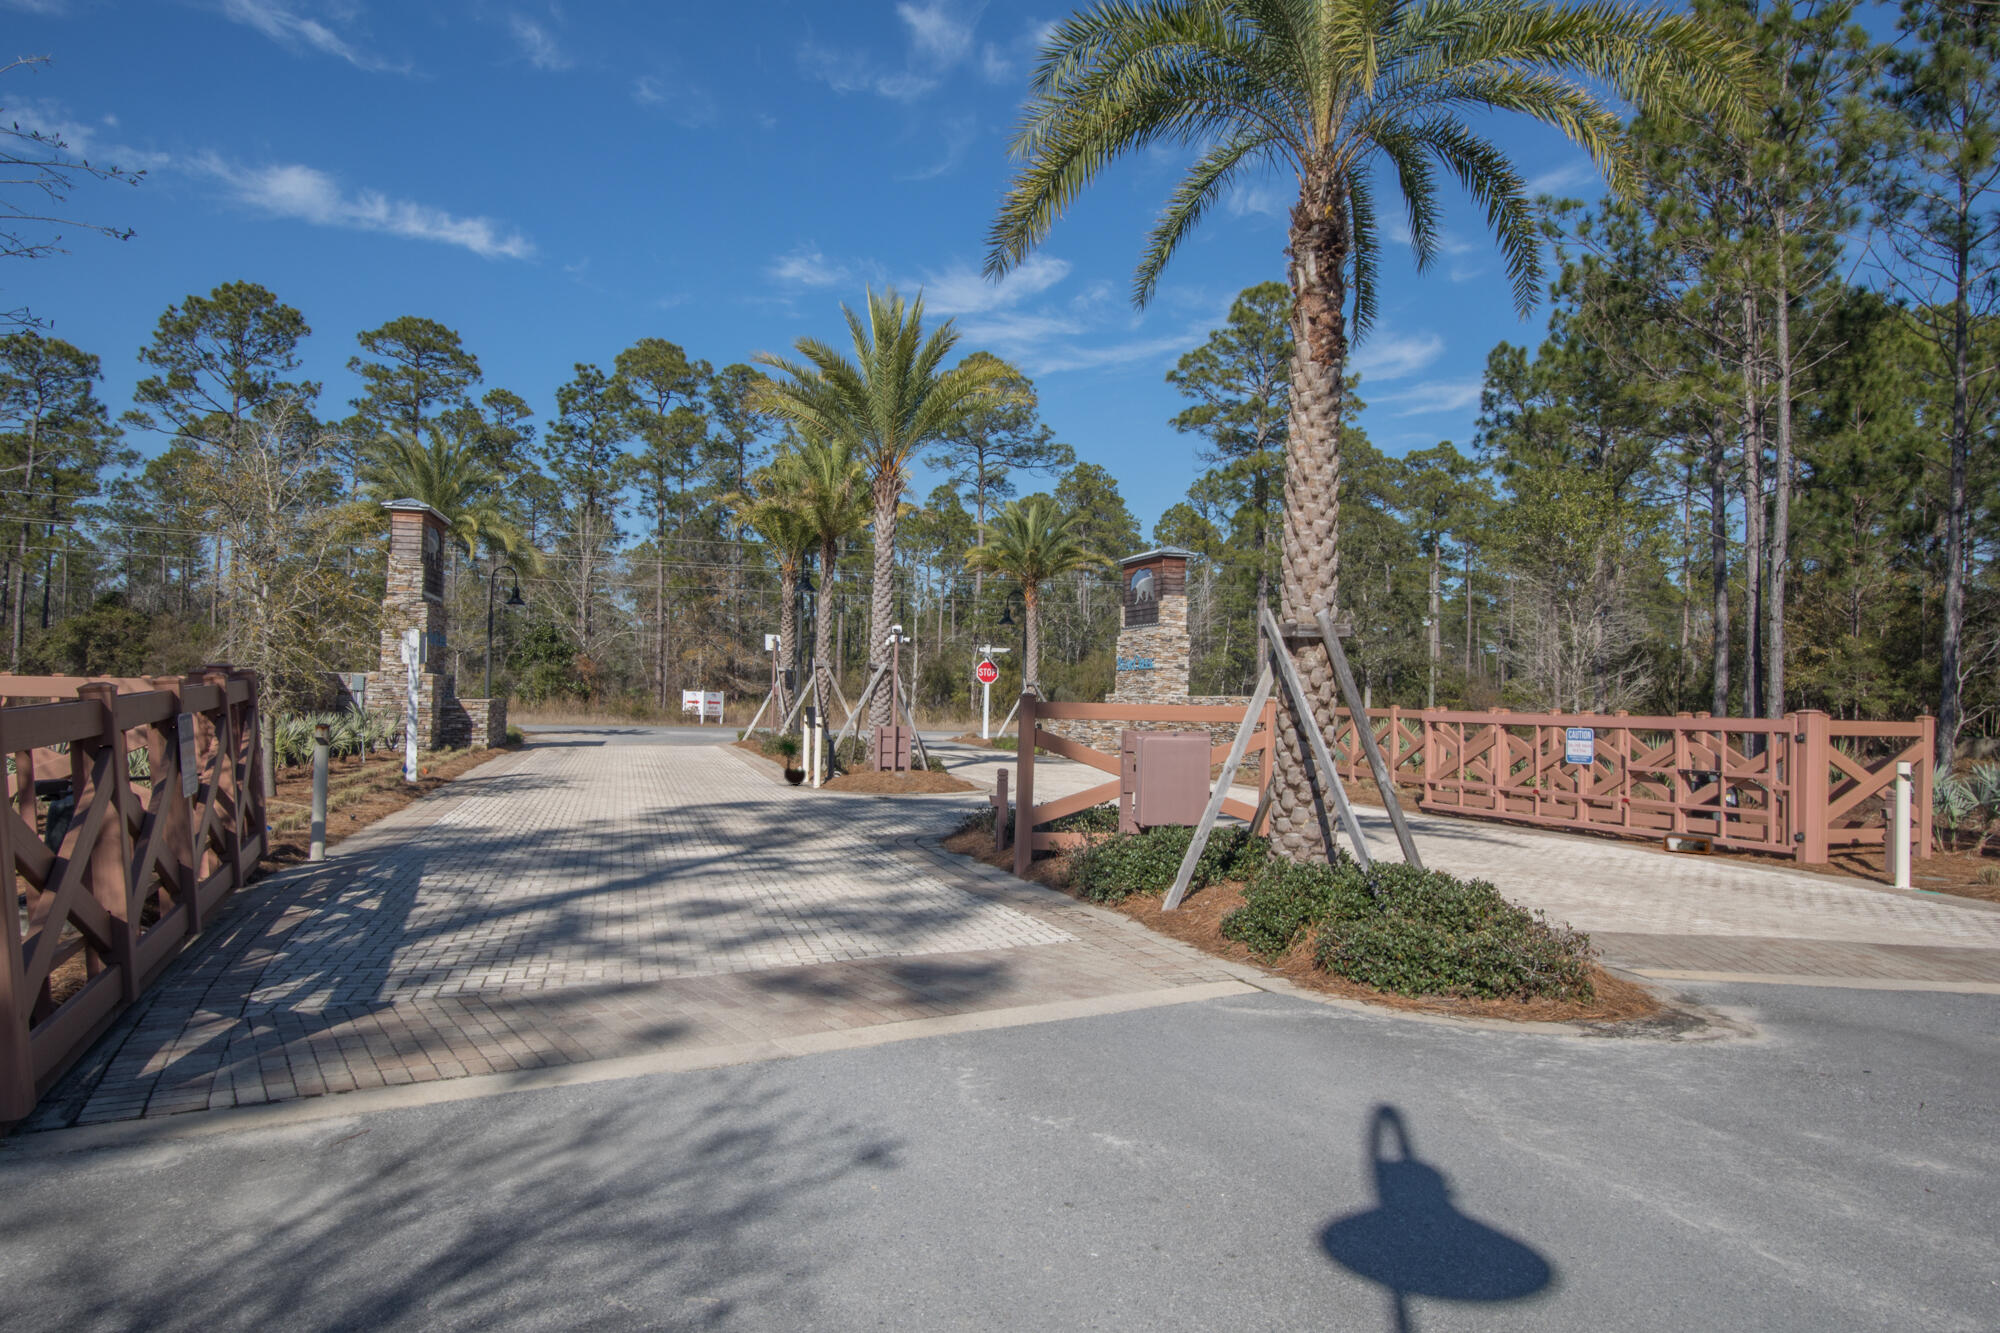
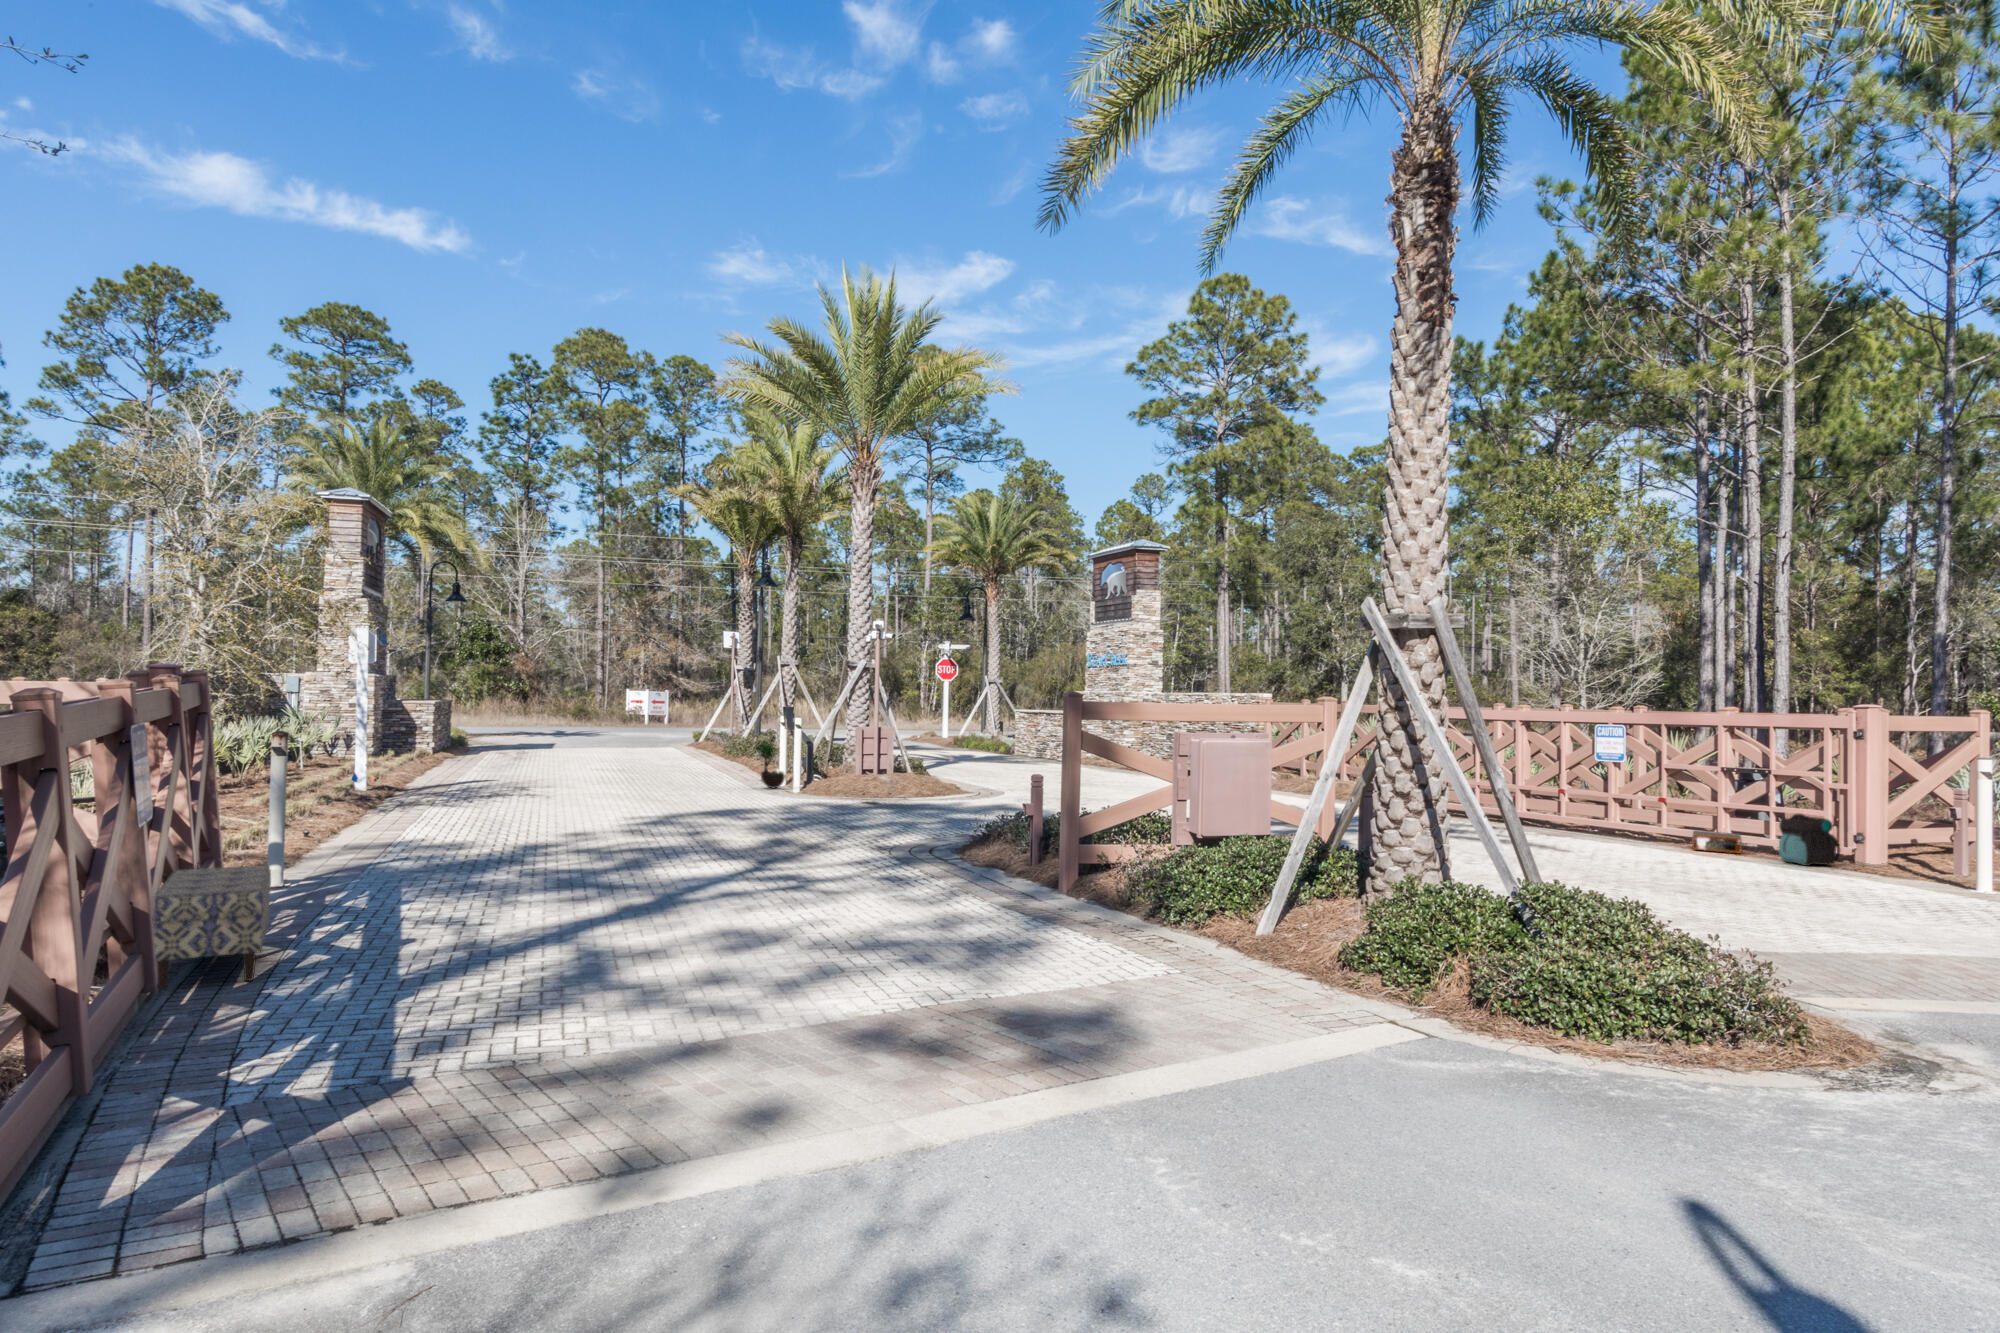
backpack: none [1741,815,1802,866] -> present [1779,814,1840,866]
bench: none [198,837,302,936] -> present [153,865,271,989]

